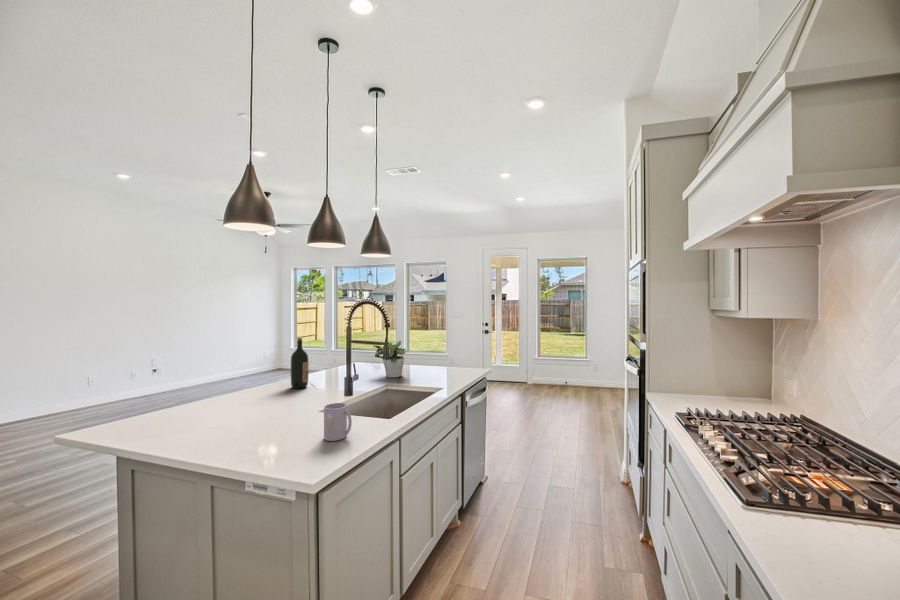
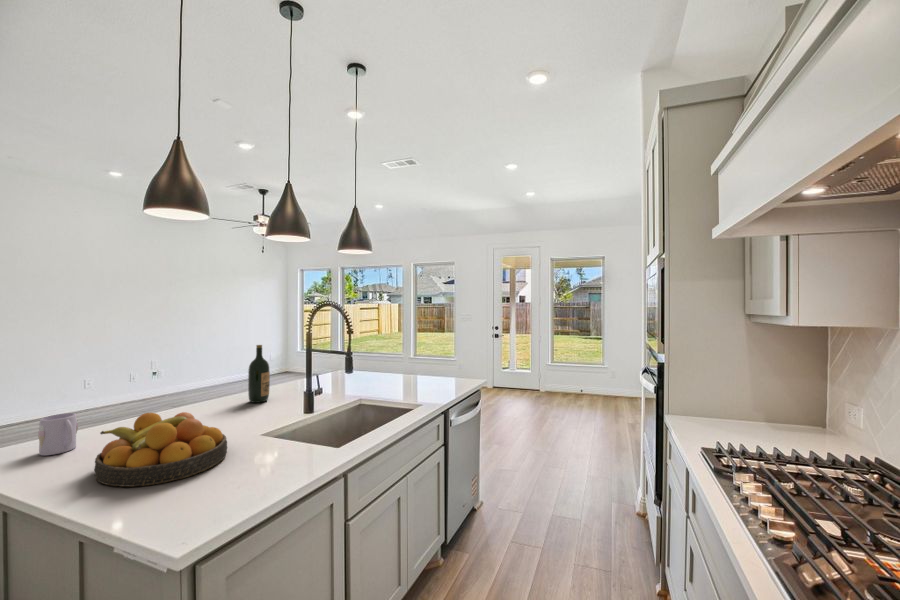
potted plant: present [373,341,406,378] -> none [349,348,386,390]
fruit bowl: none [206,391,303,445] -> present [94,412,227,487]
mug: present [324,403,352,441] -> present [38,413,78,456]

